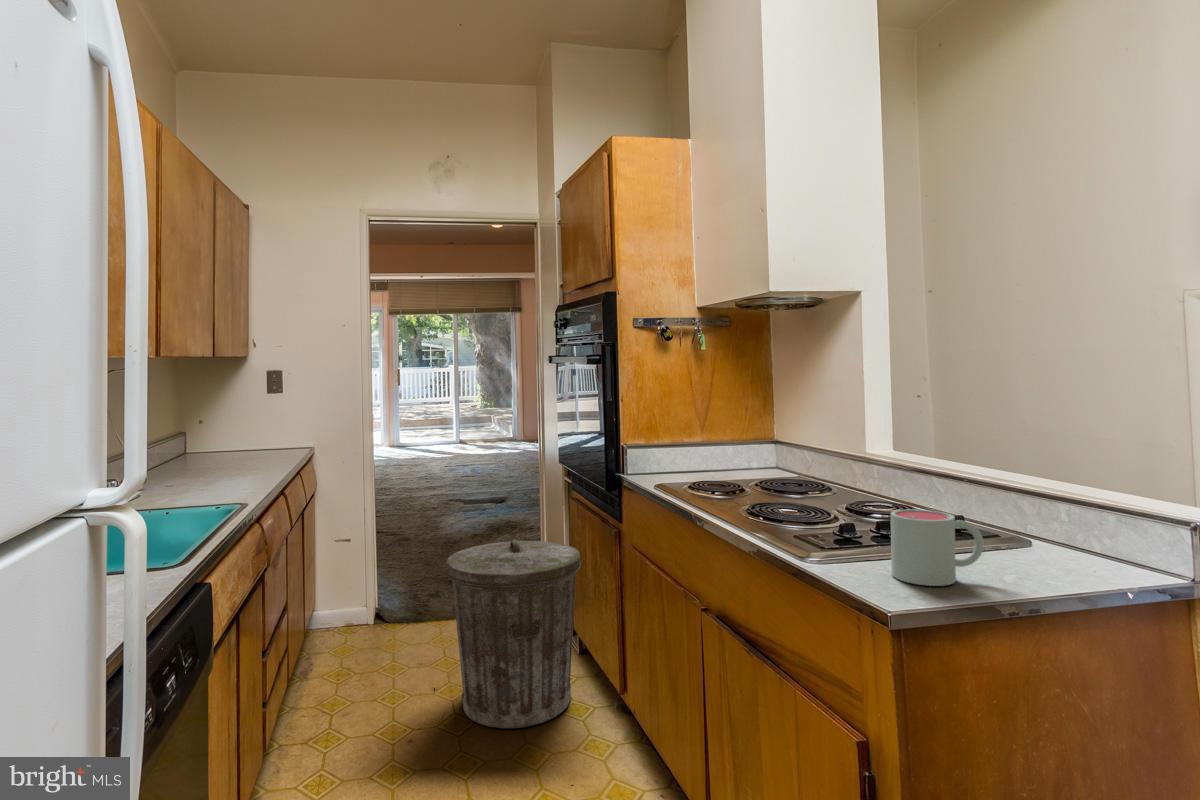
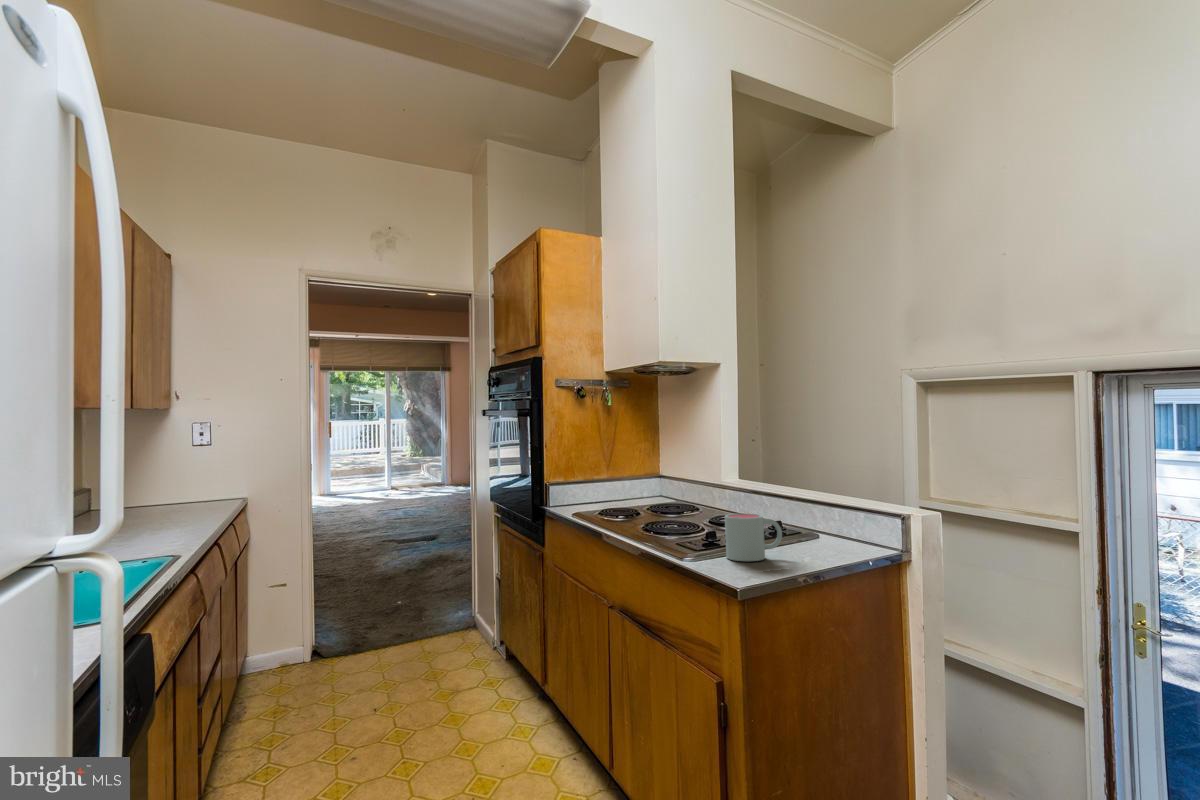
trash can: present [446,540,581,728] -> none [394,565,511,728]

